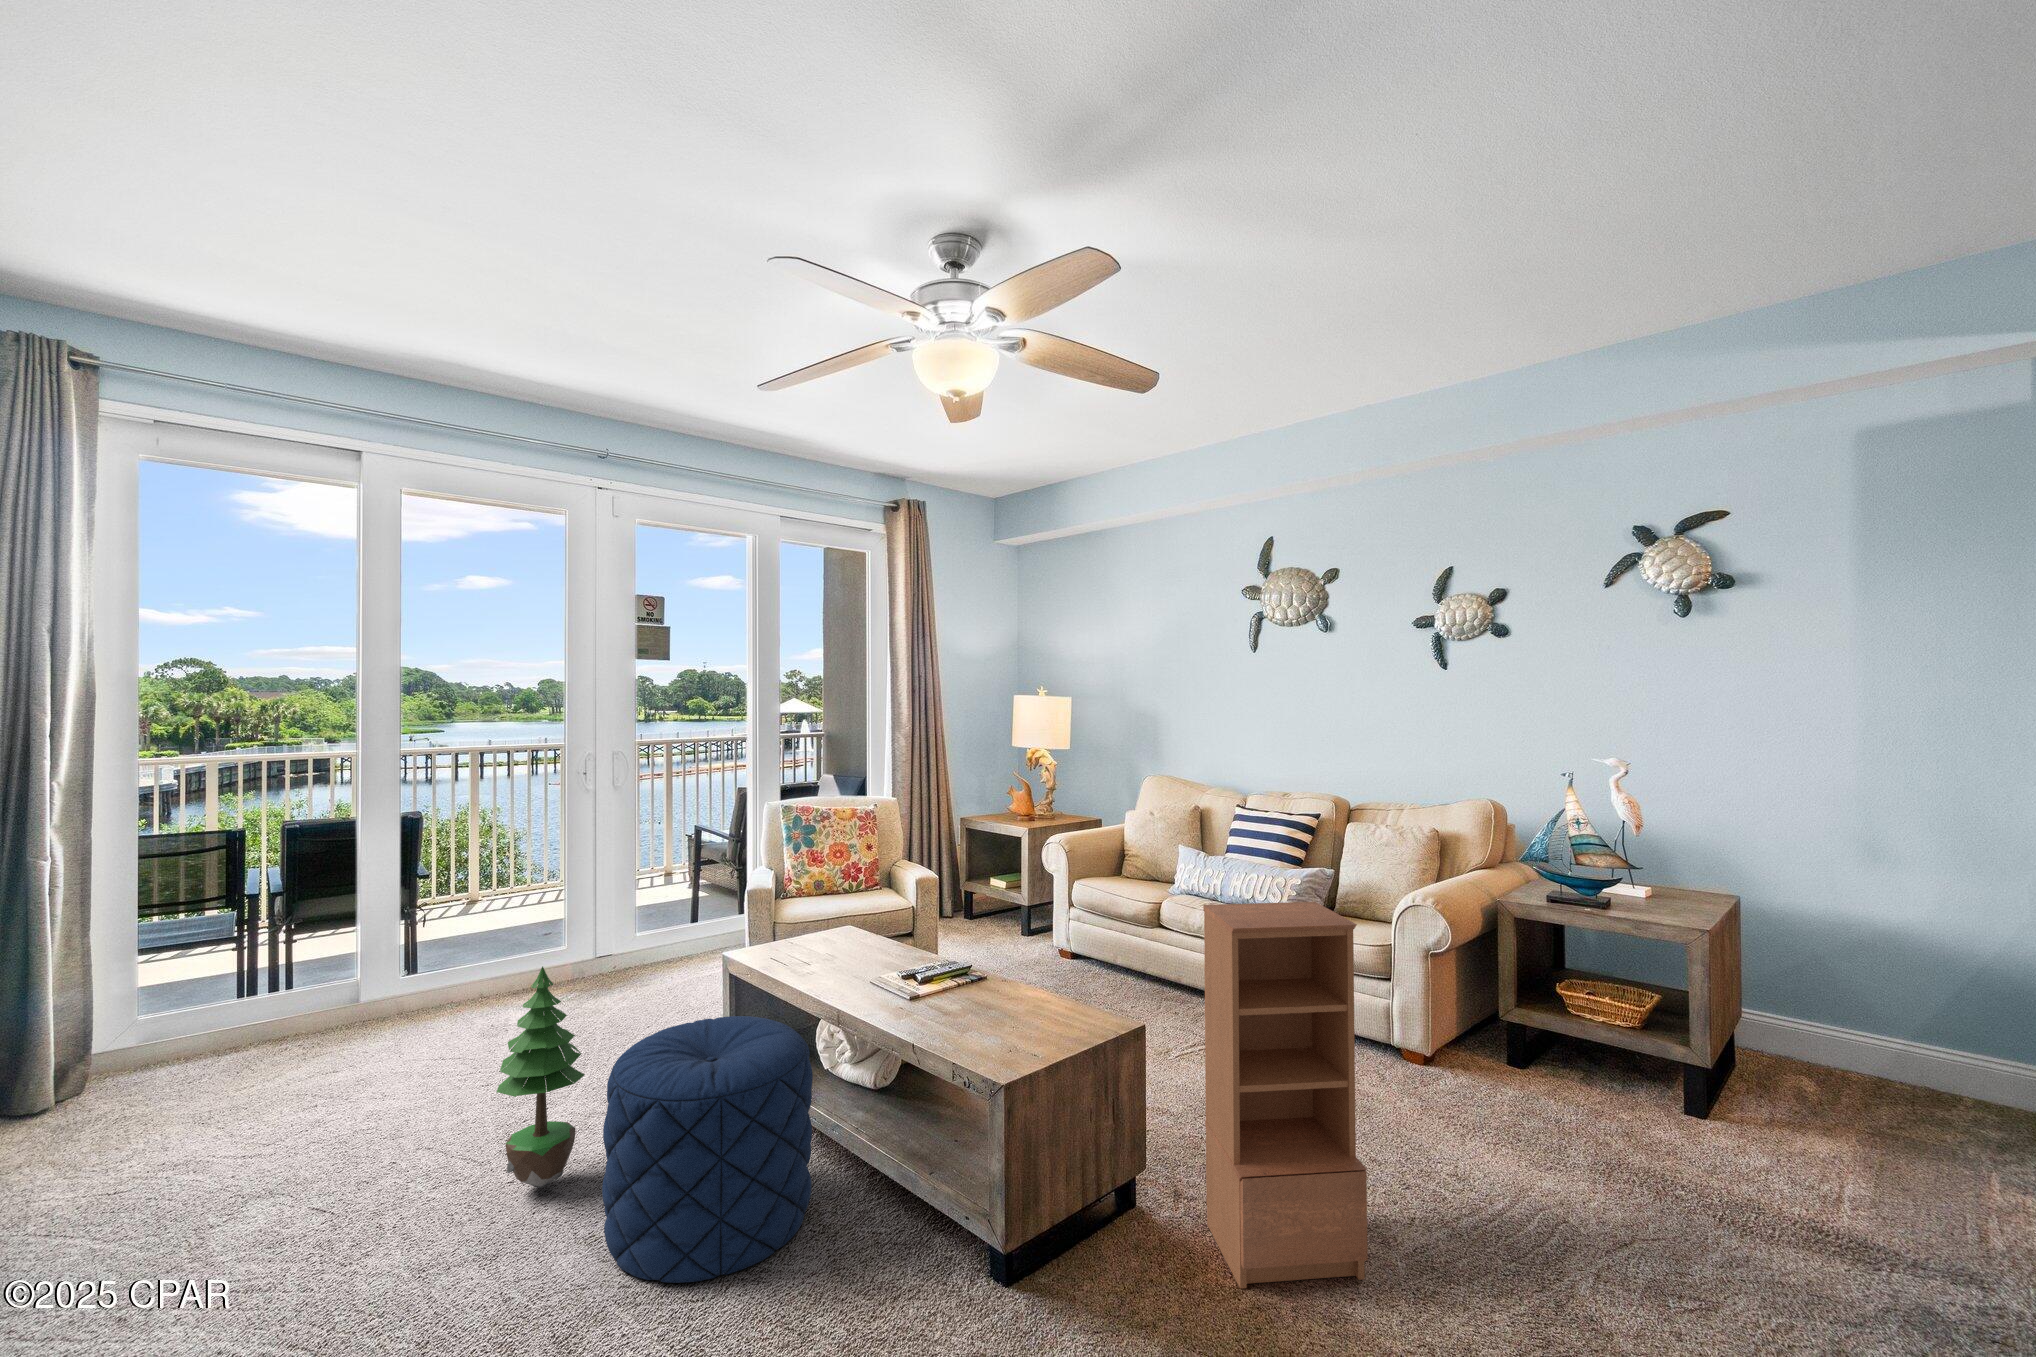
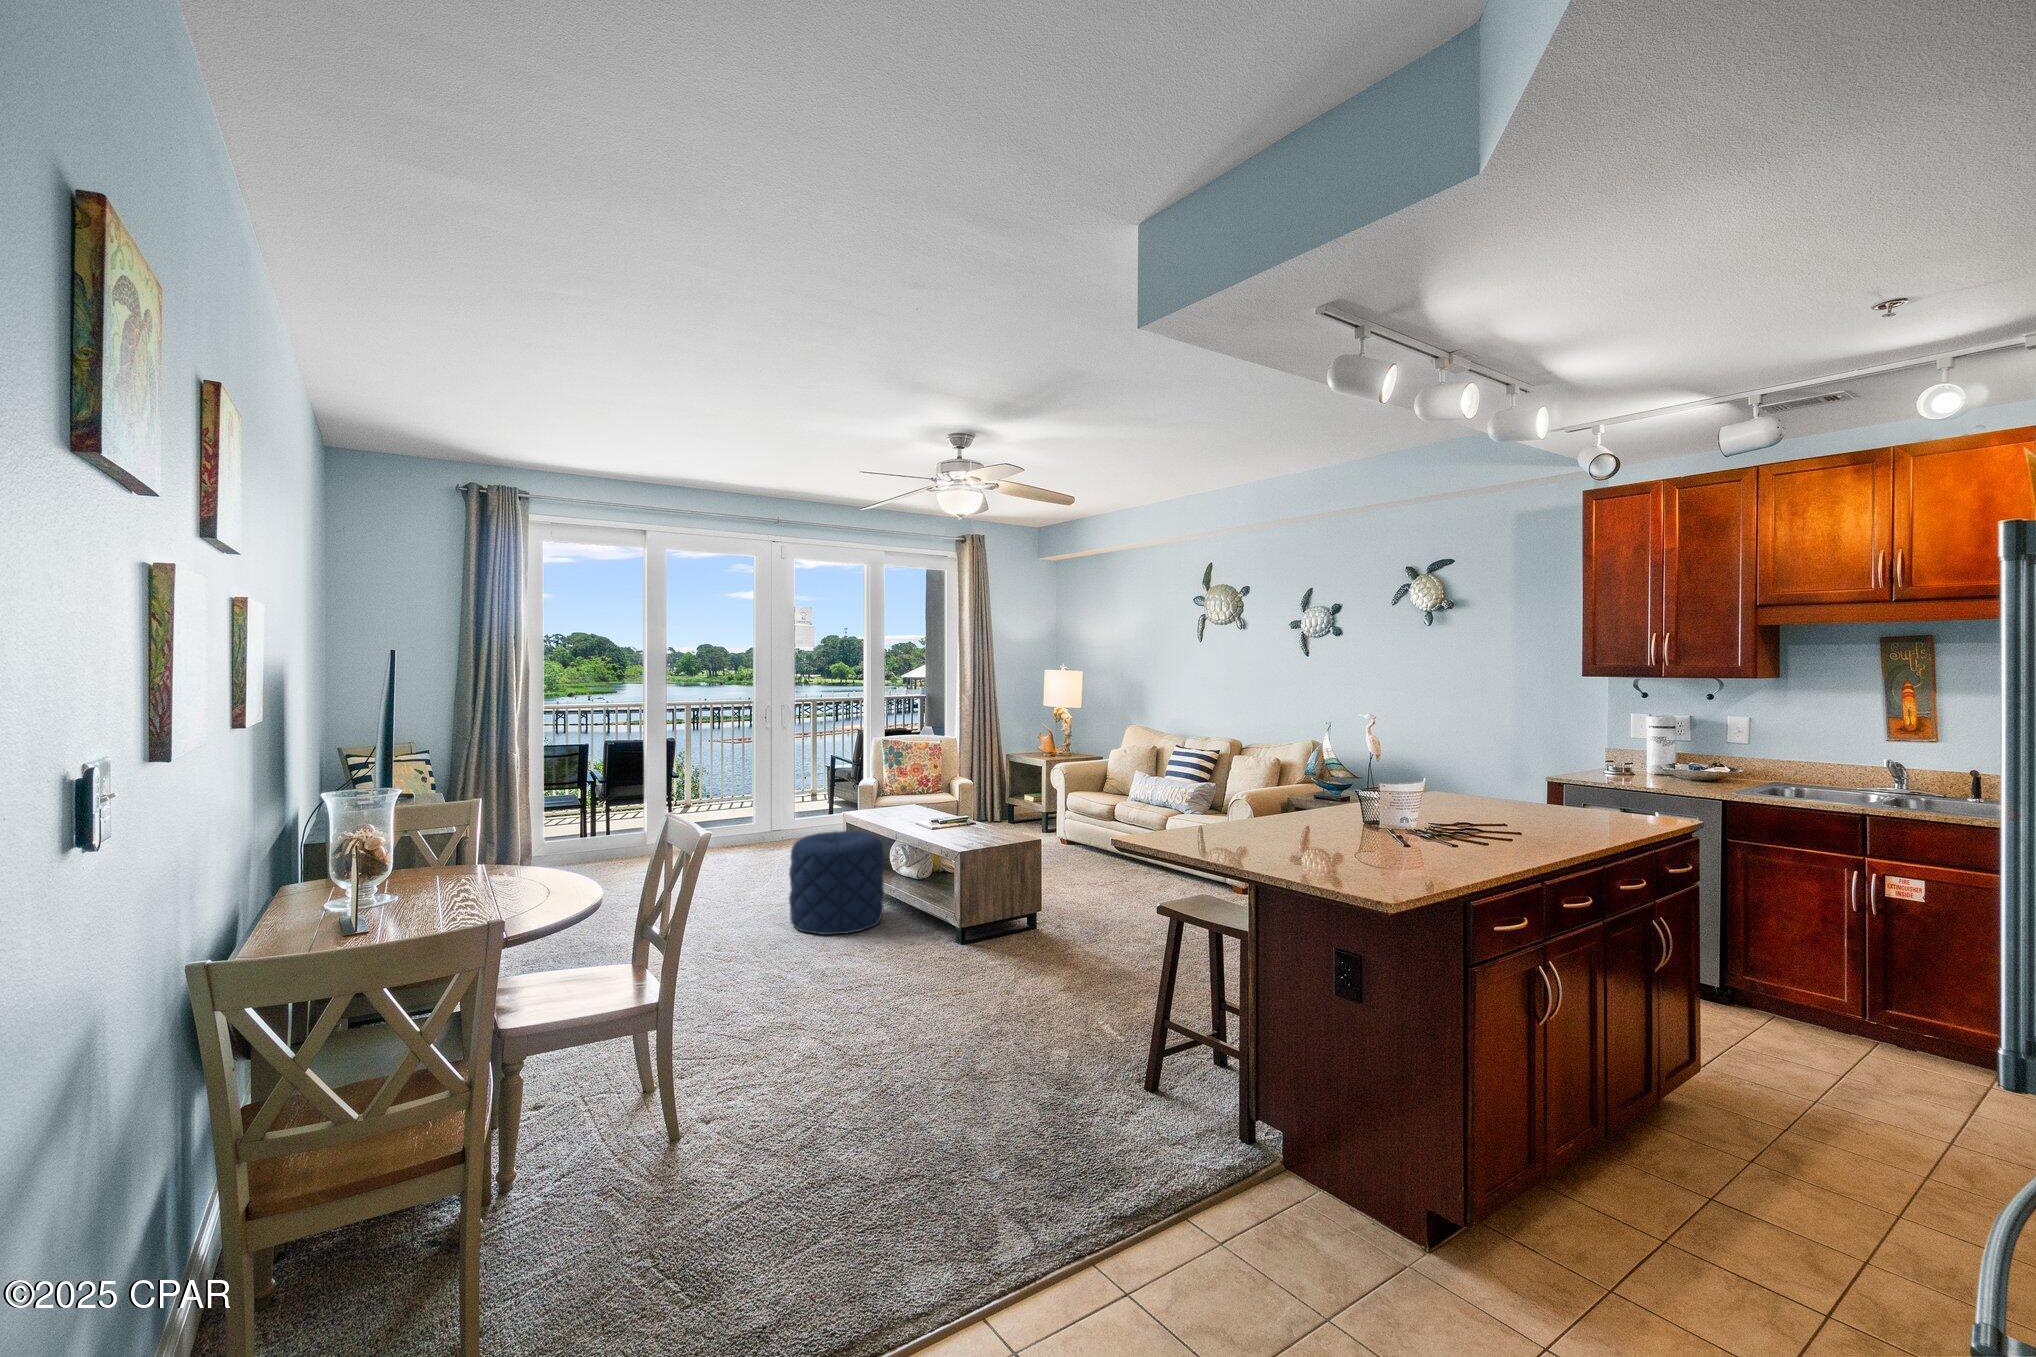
bookcase: present [1203,902,1368,1288] -> none [1070,778,1131,949]
potted tree: present [496,966,585,1188] -> none [739,803,778,910]

